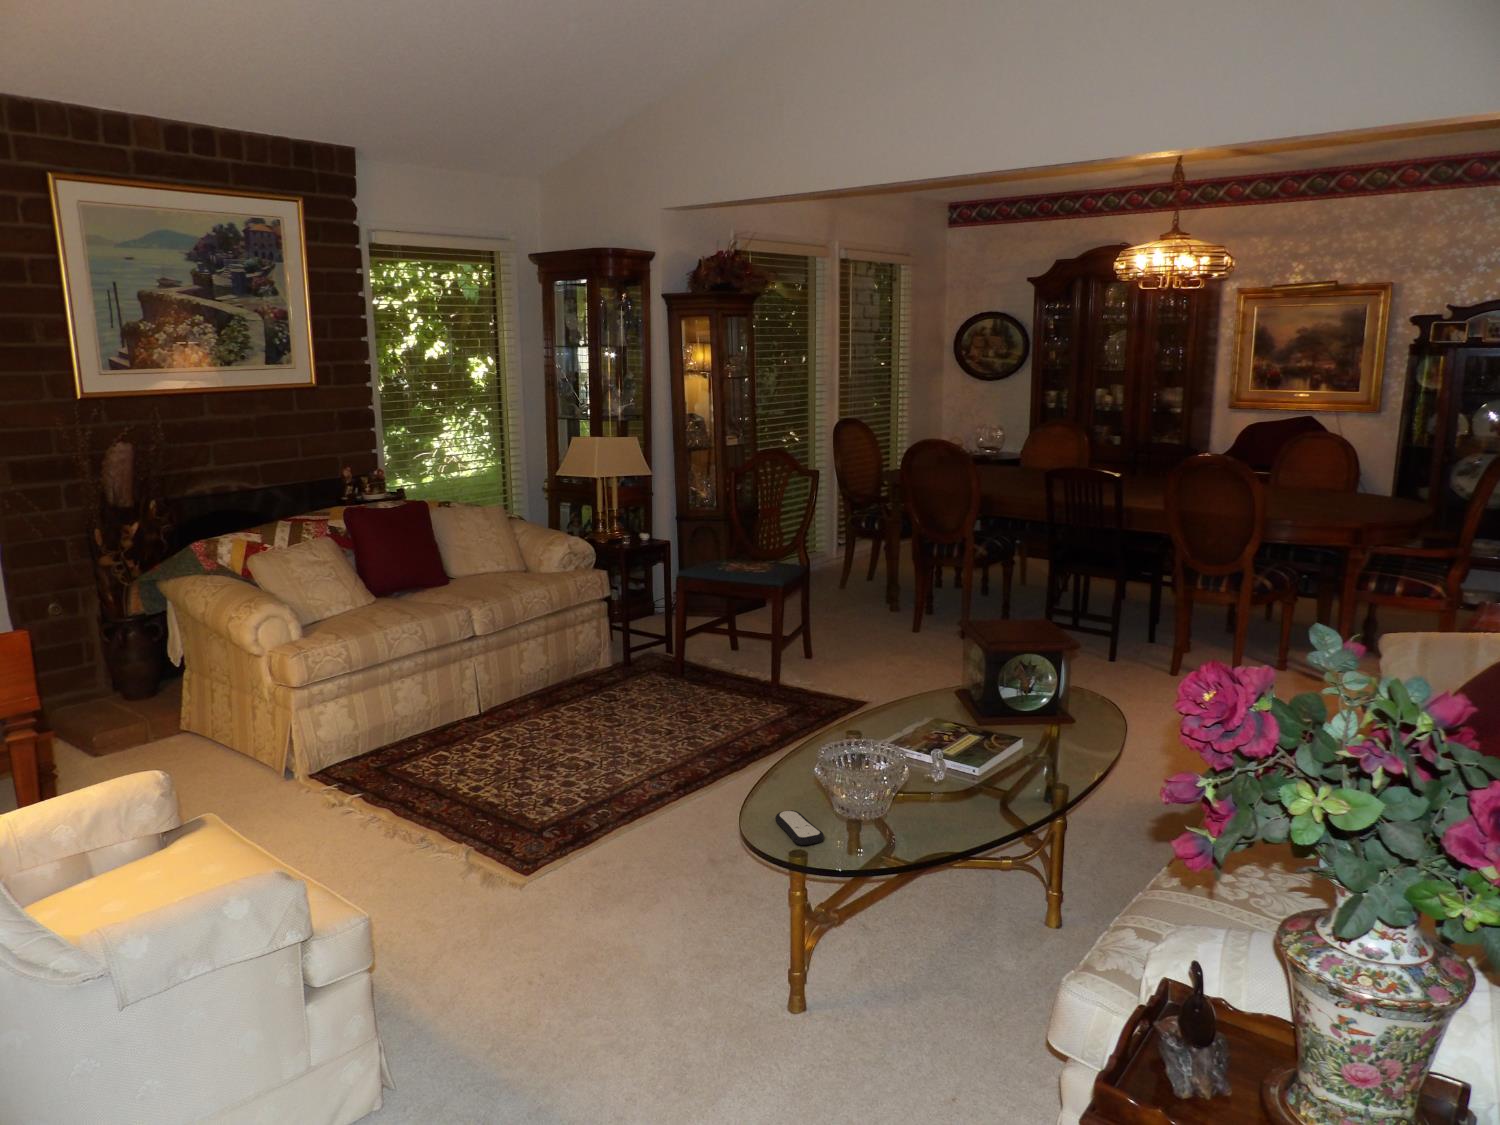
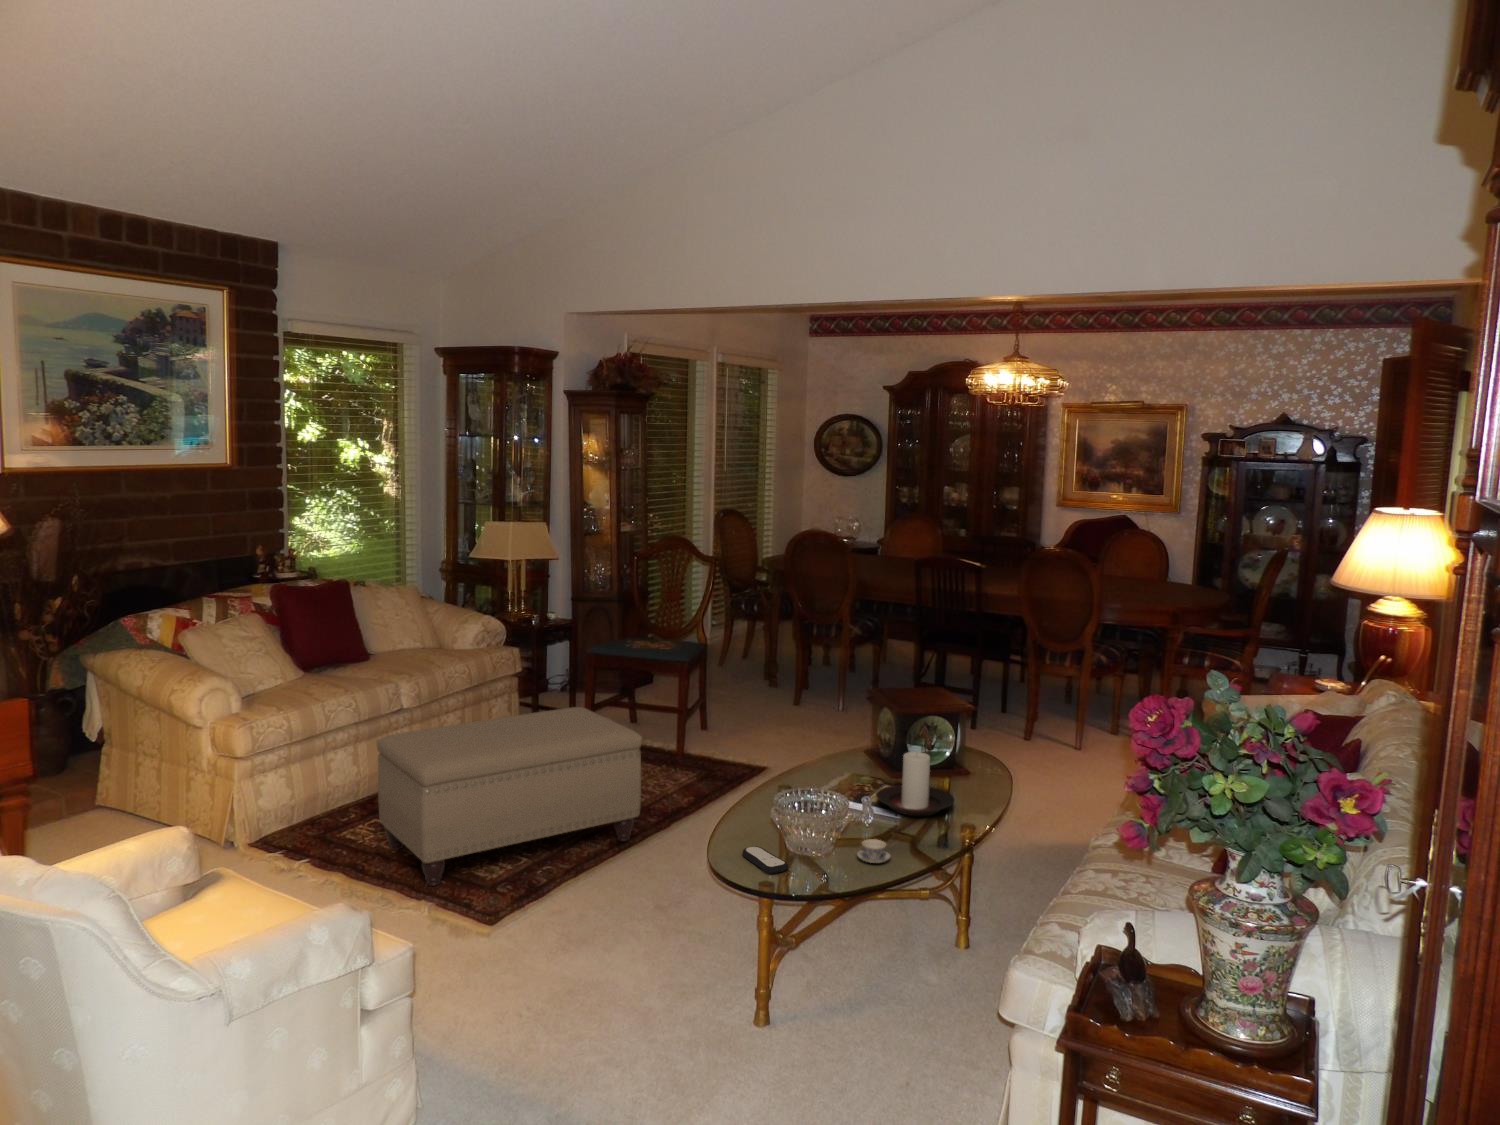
ottoman: none [430,637,710,829] -> present [377,707,642,886]
candle holder: none [948,701,1042,778] -> present [876,752,955,816]
teacup: none [909,807,950,836] -> present [857,839,891,863]

